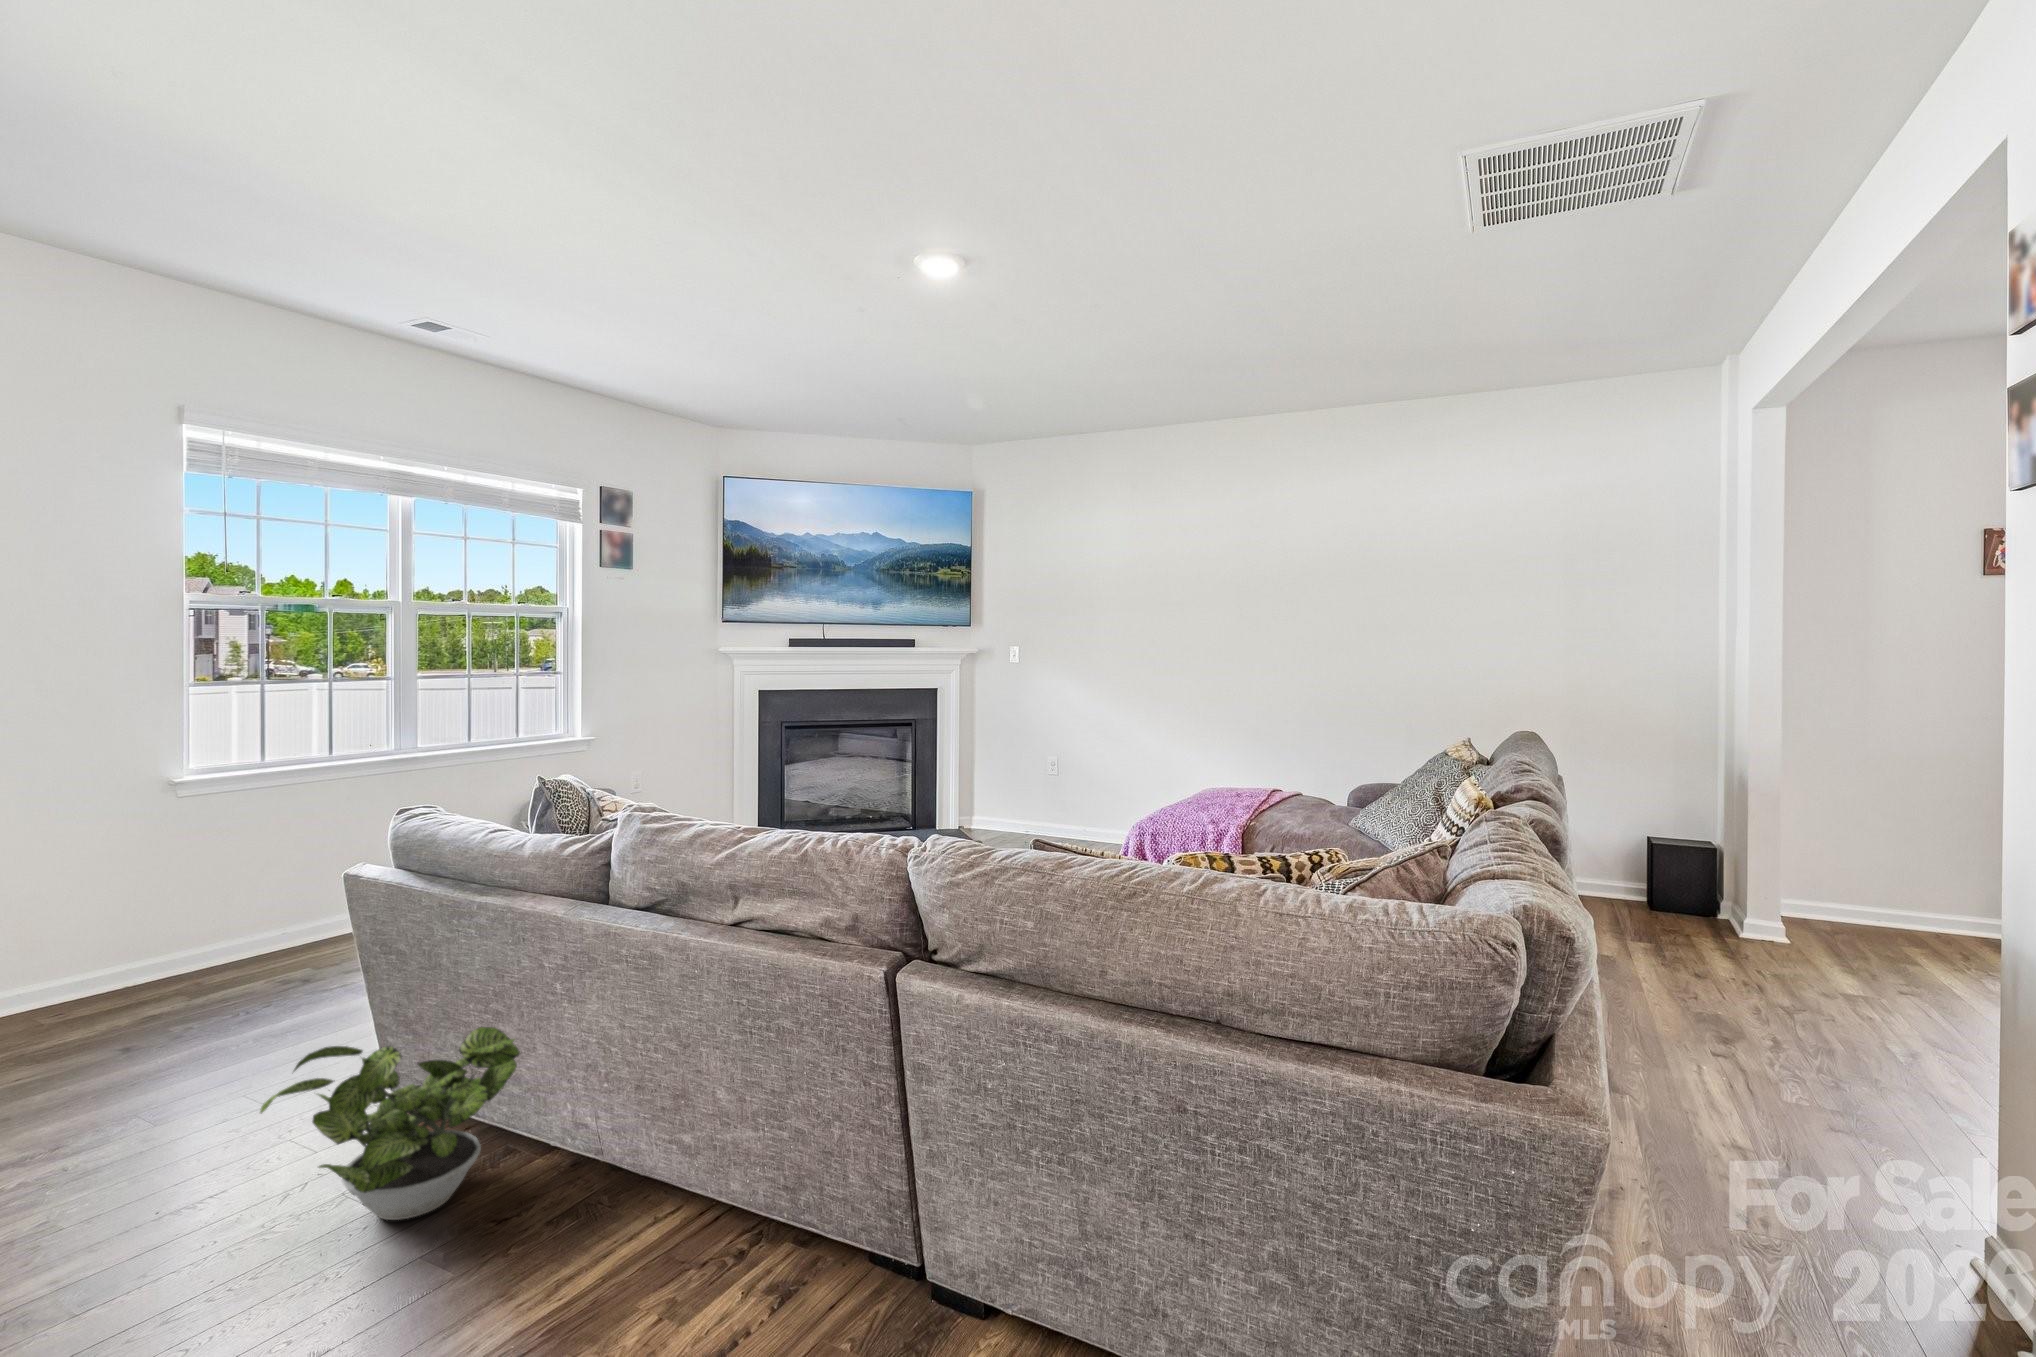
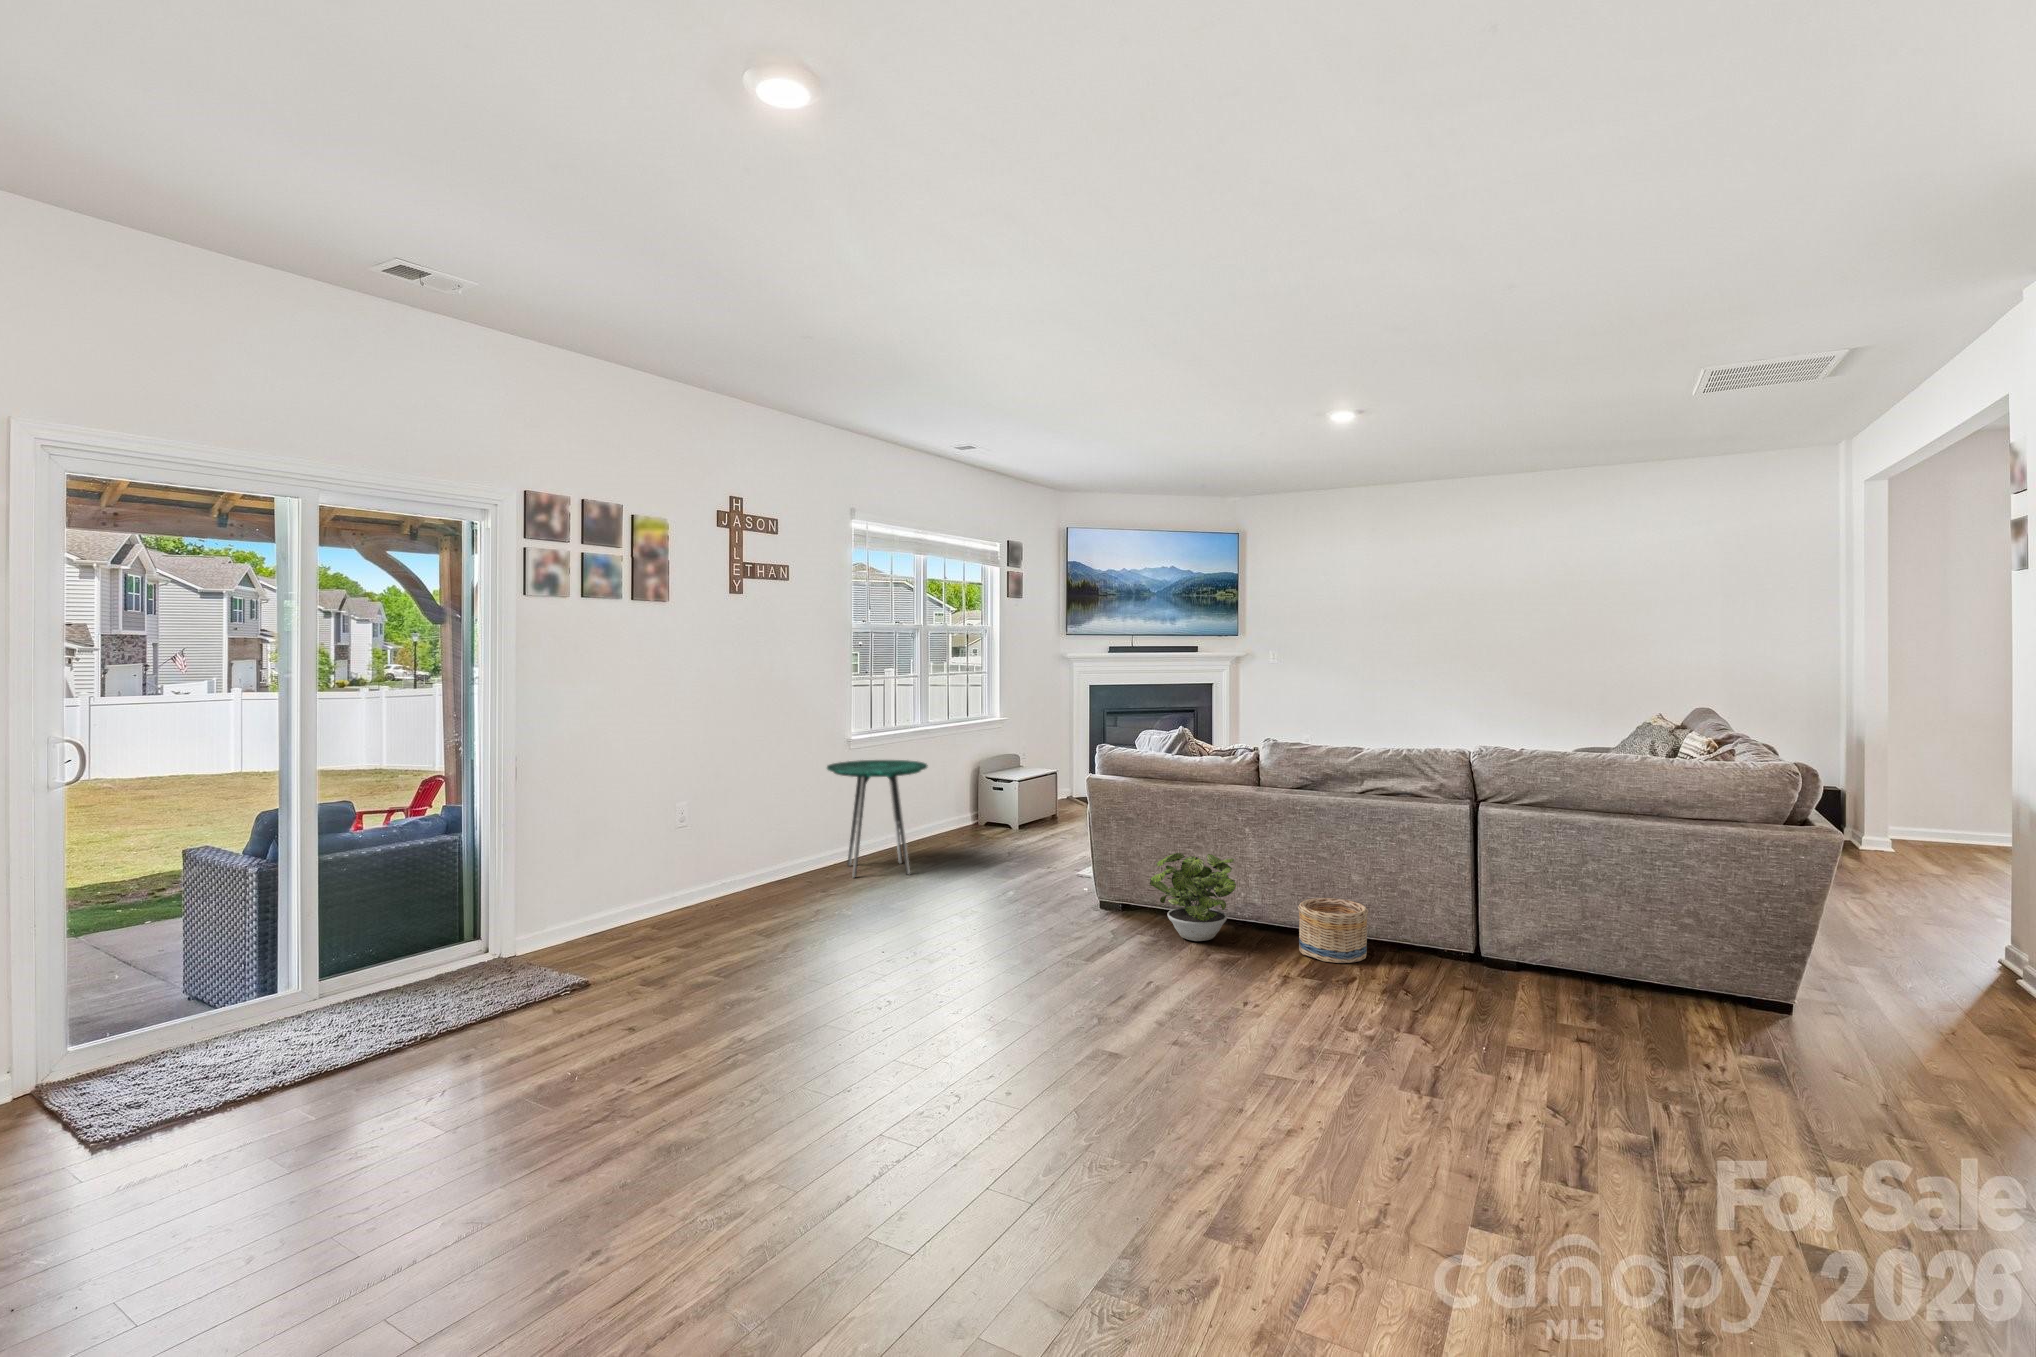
side table: none [61,806,279,1010] -> present [827,760,928,877]
basket: none [540,1137,692,1311] -> present [1298,898,1368,963]

